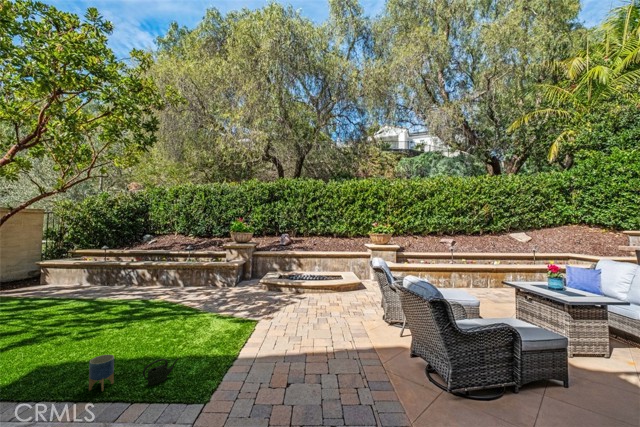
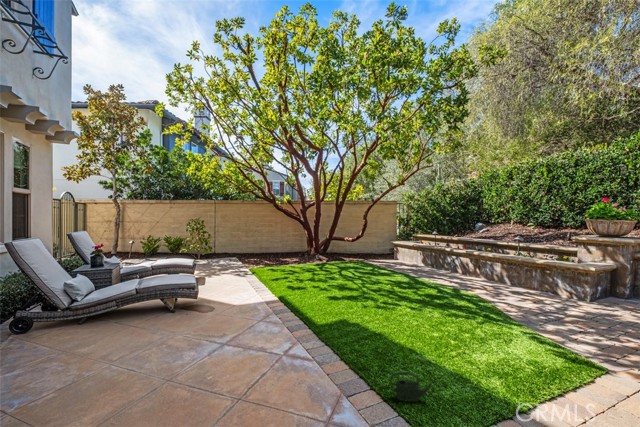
planter: present [89,355,114,391] -> none [349,340,371,379]

